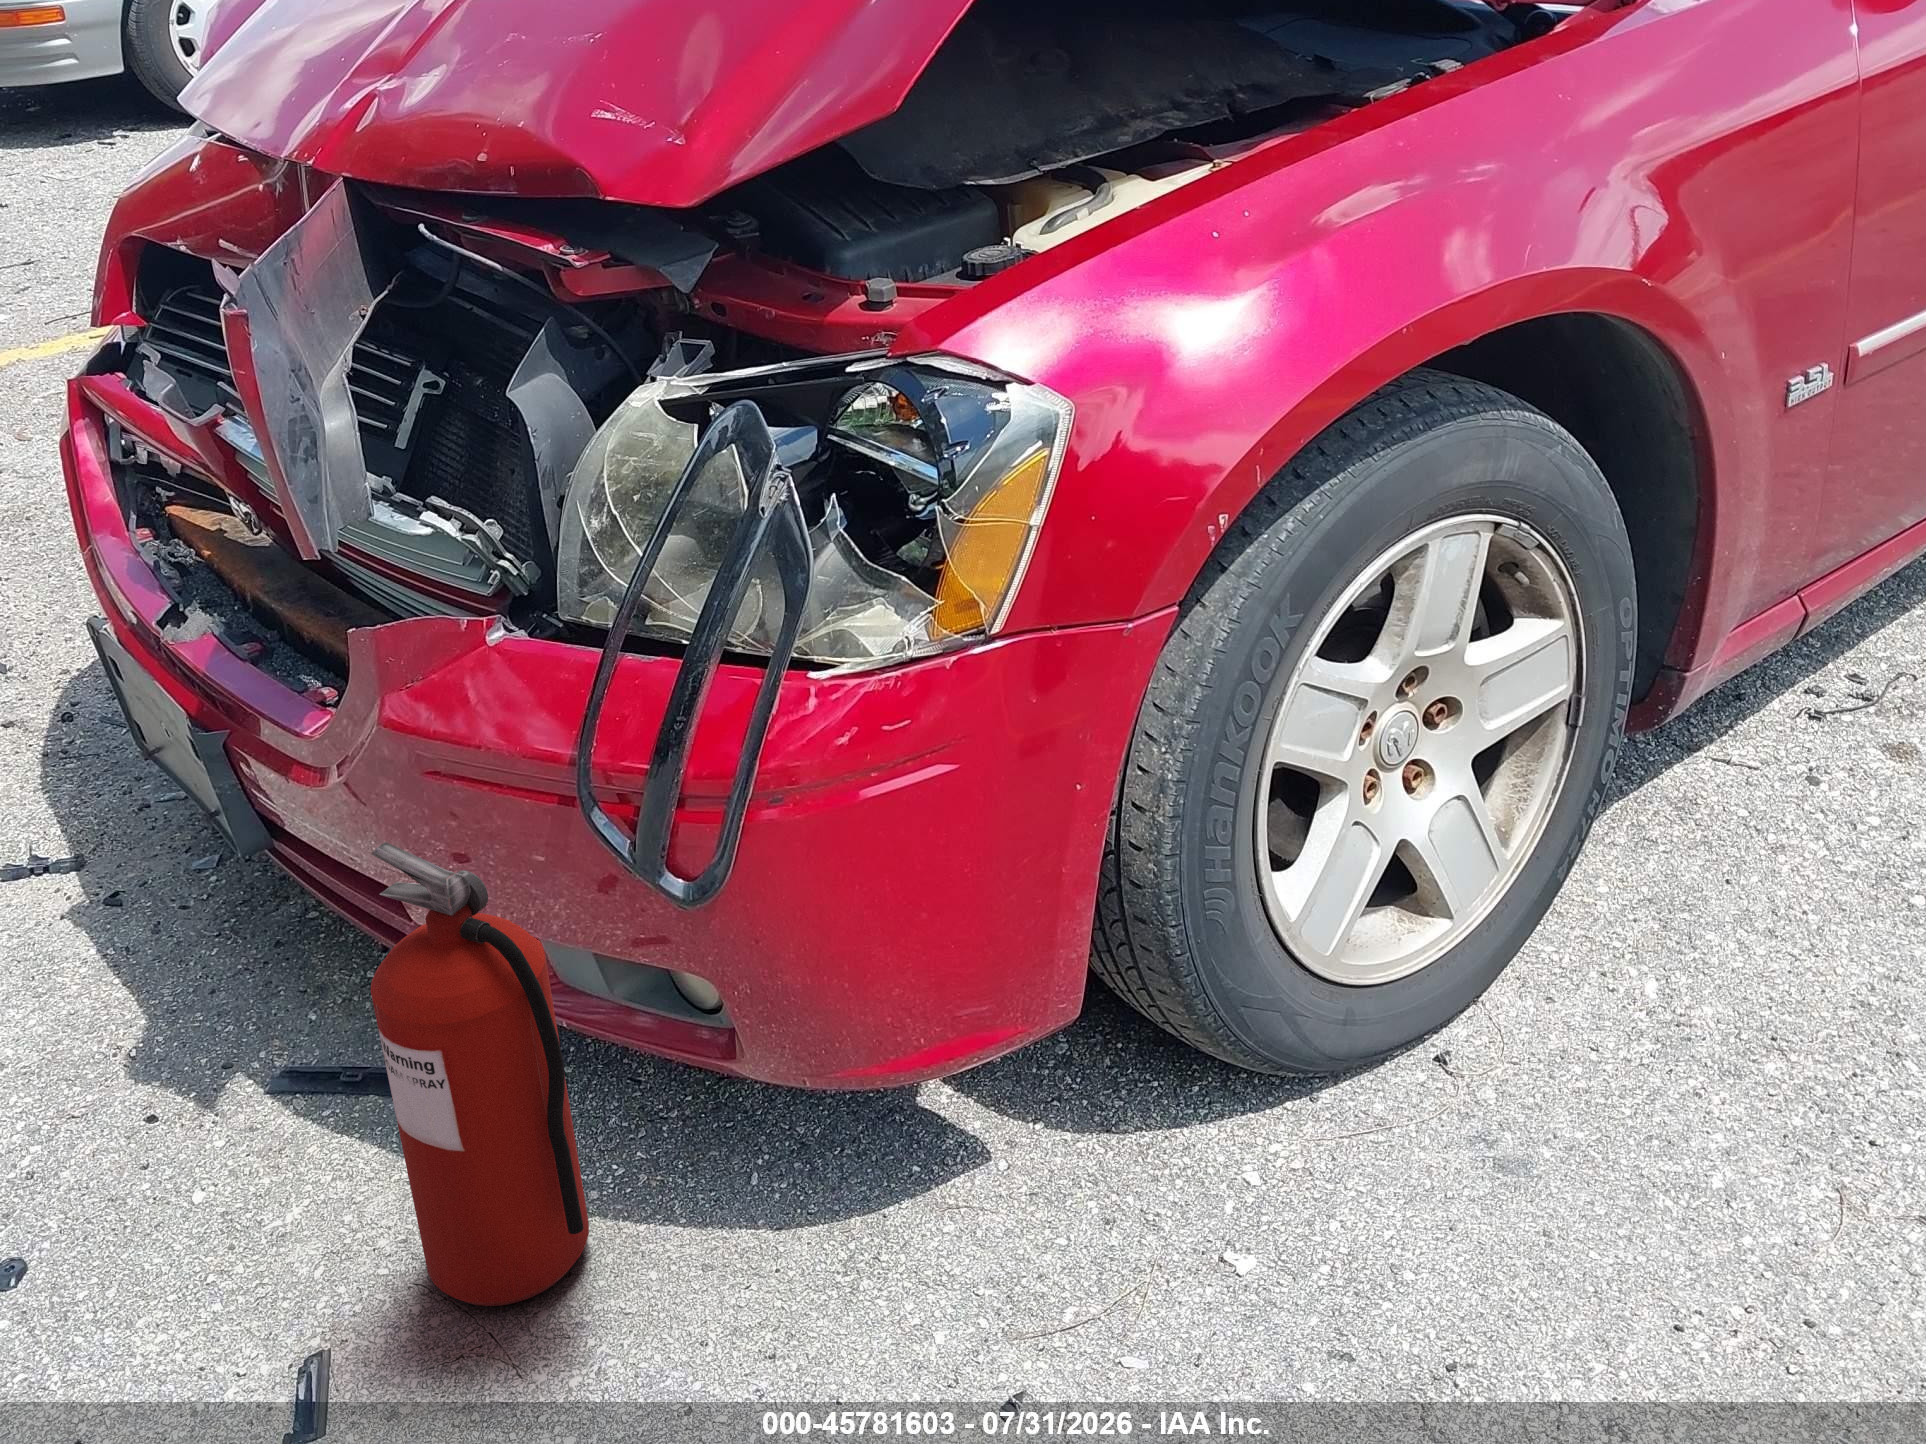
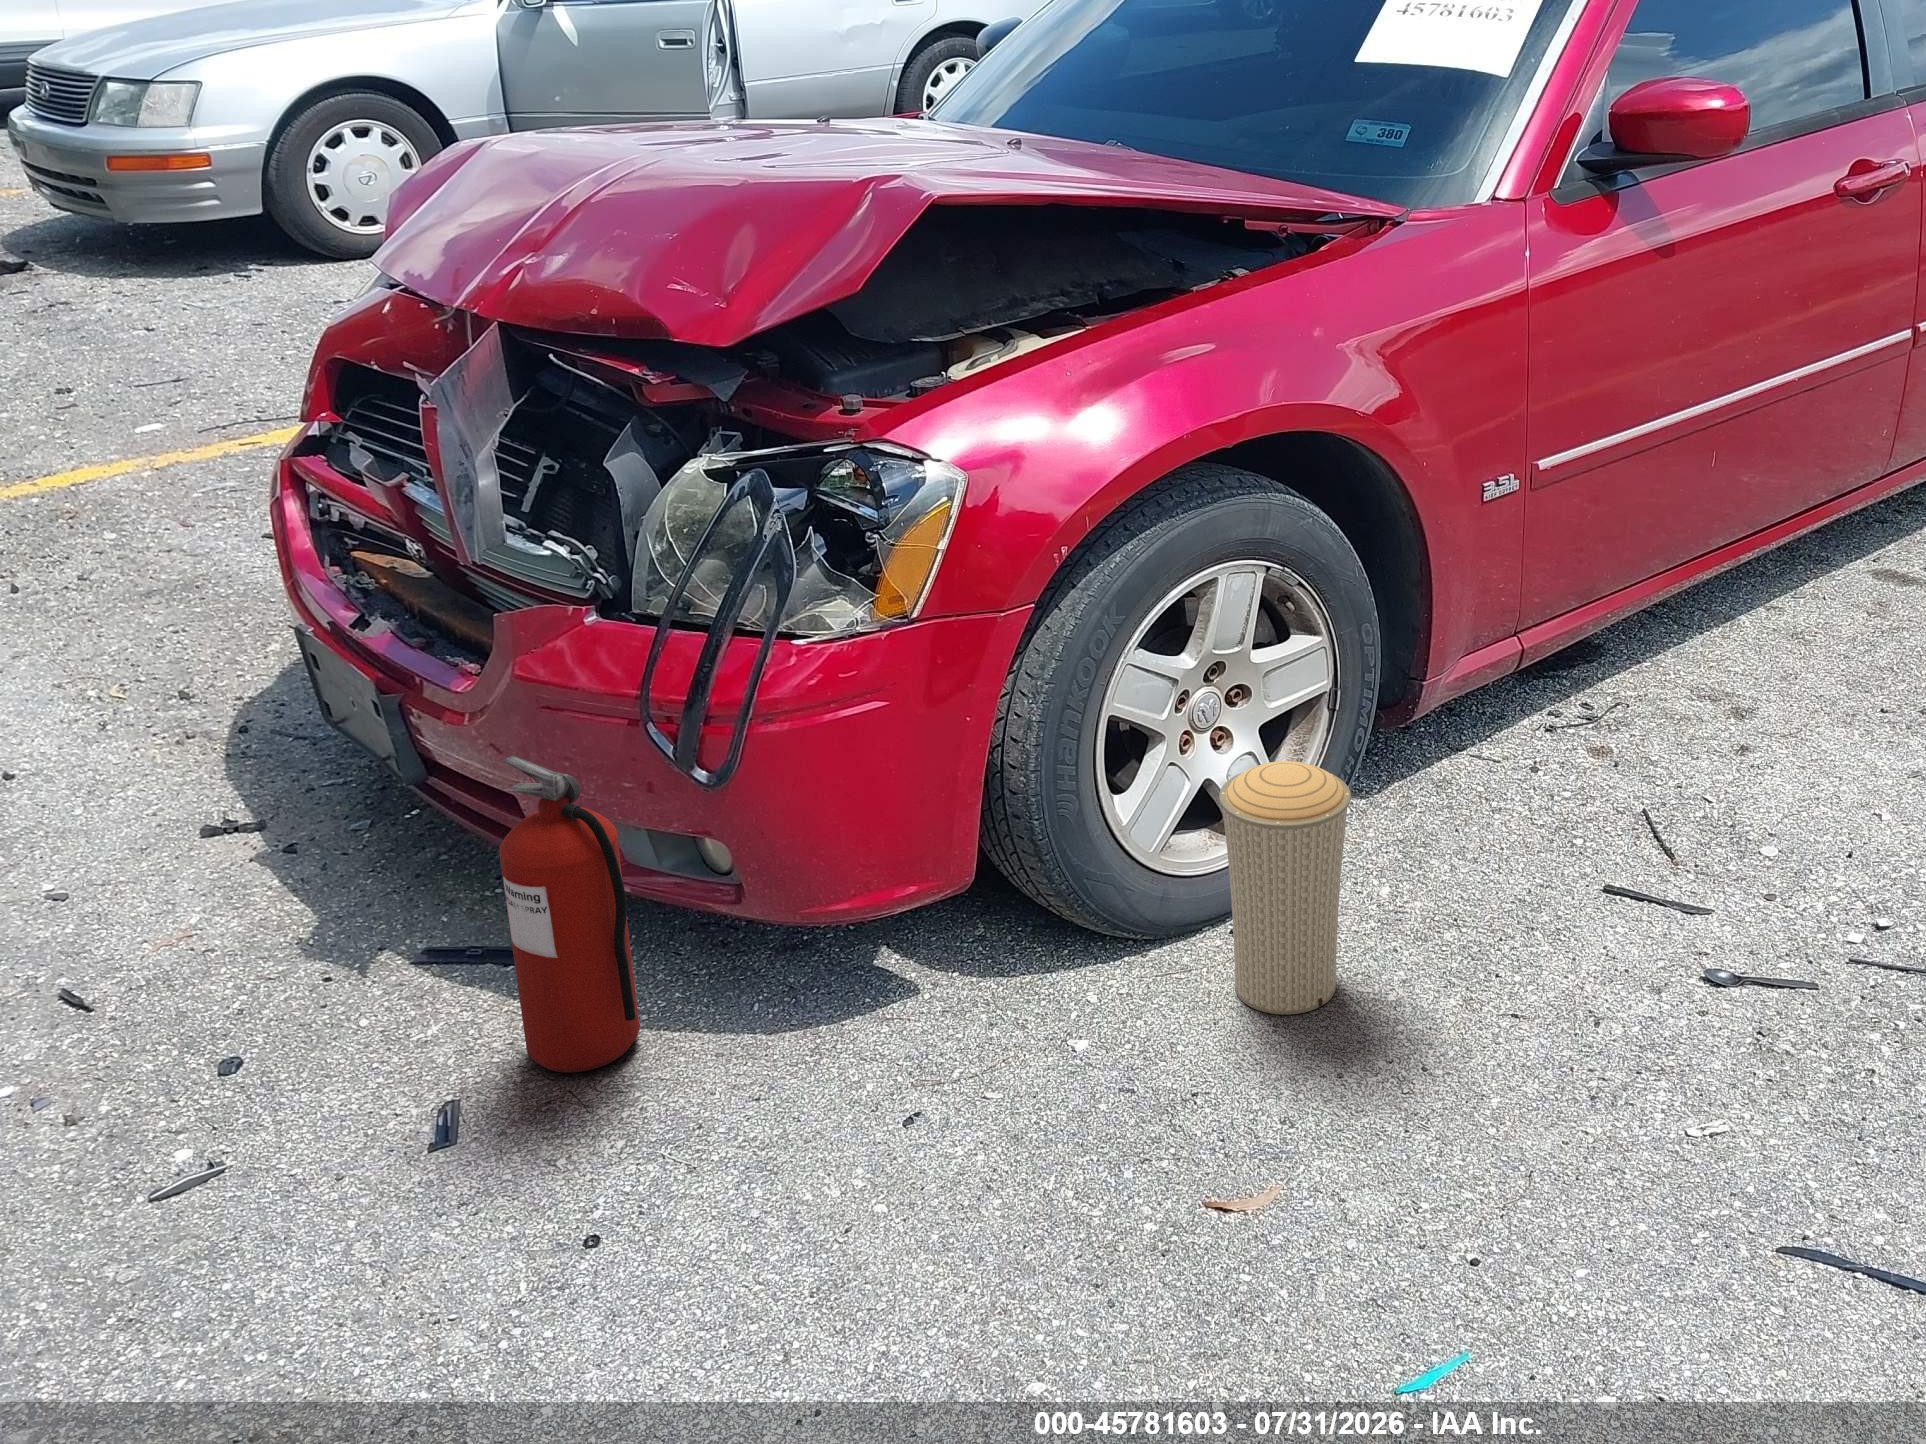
trash can: none [1453,826,1666,1211] -> present [1219,761,1351,1015]

